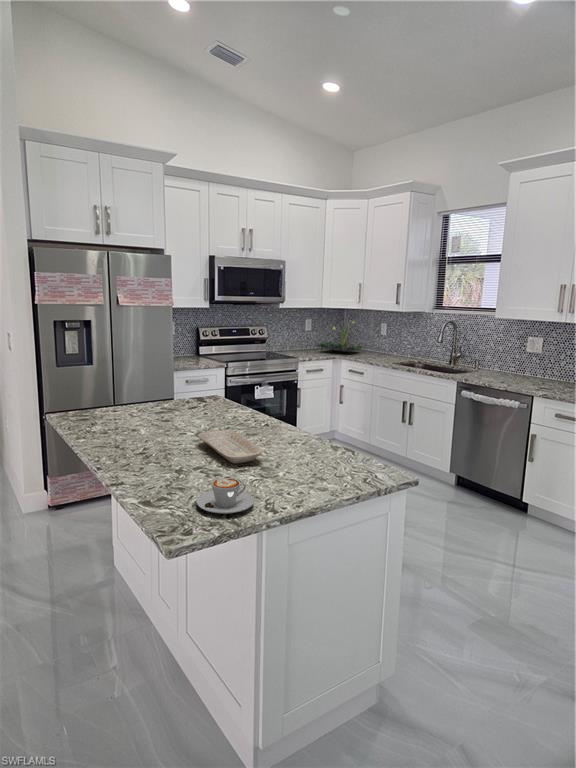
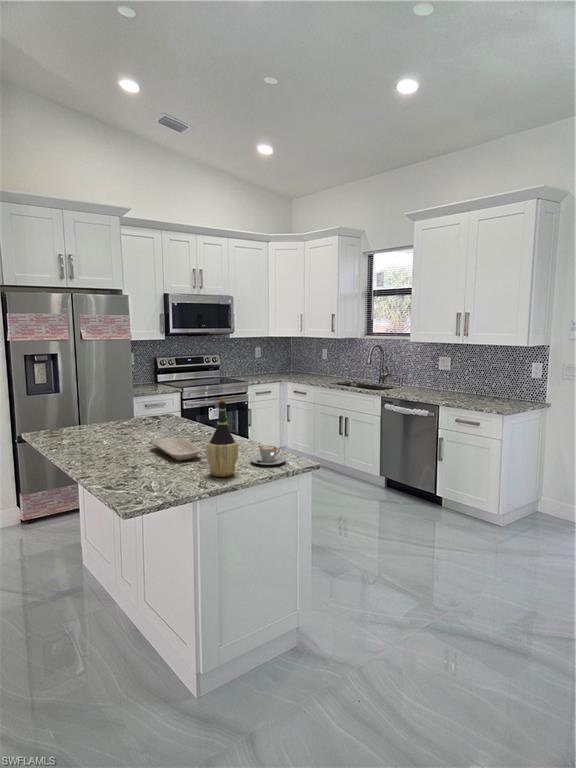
plant: present [317,322,361,350] -> none [264,346,306,374]
wine bottle: none [274,388,316,493] -> present [206,397,238,477]
coffee cup: present [197,478,254,513] -> present [250,446,286,465]

